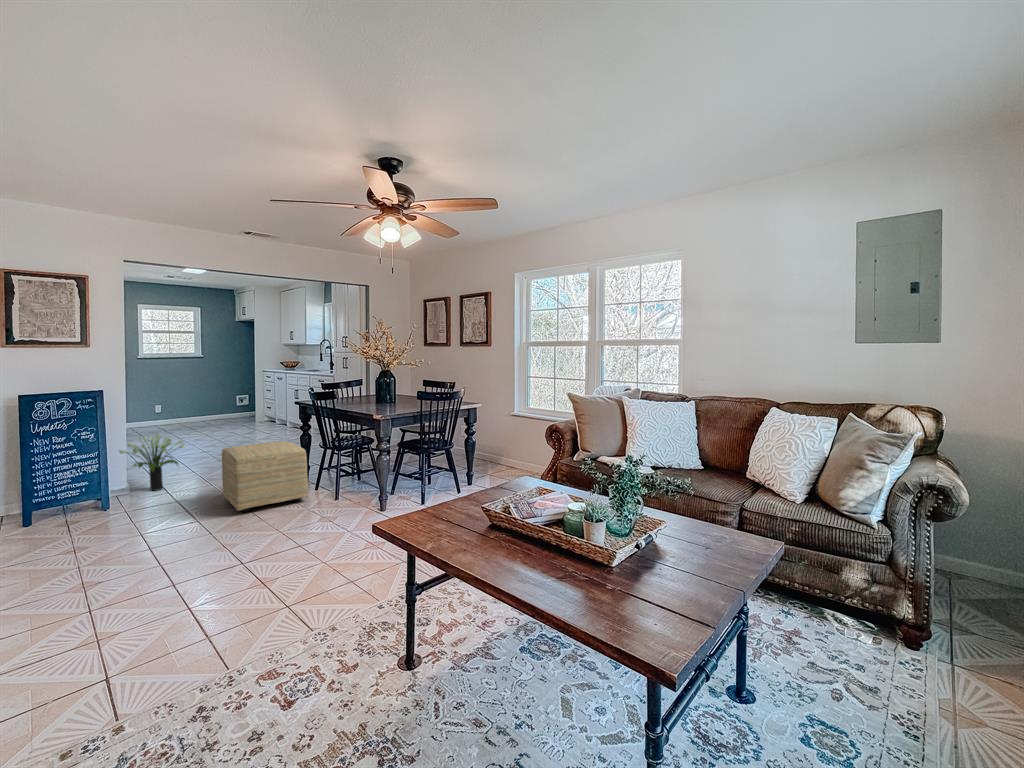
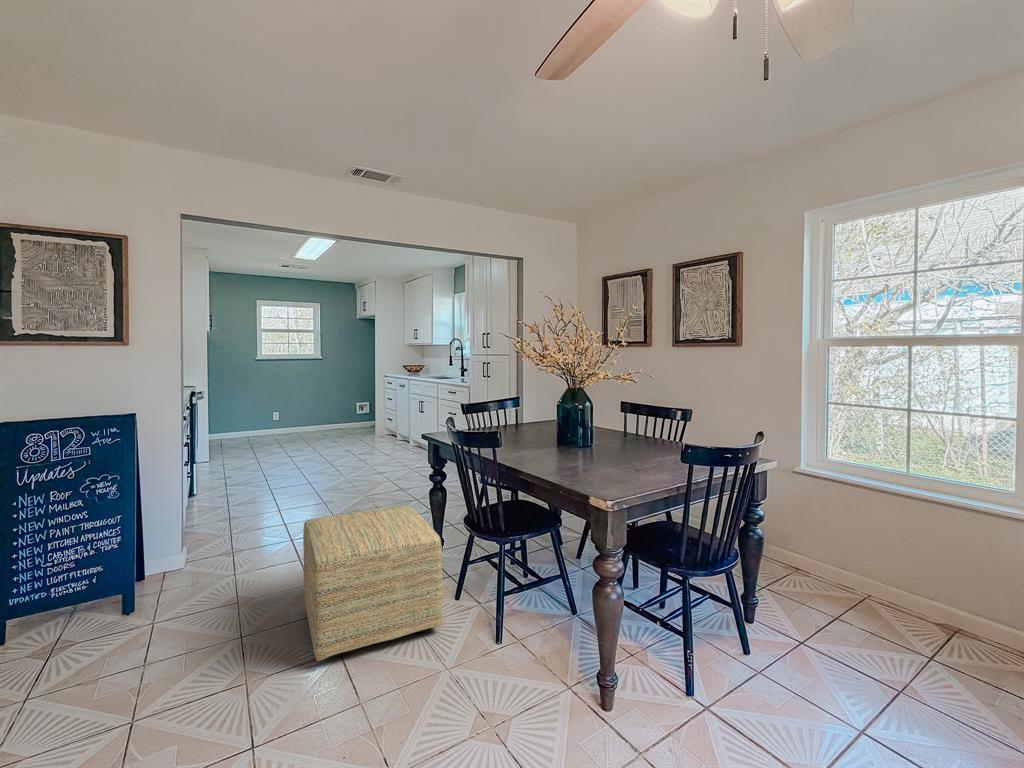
potted plant: present [119,433,185,491] -> none [169,478,265,567]

